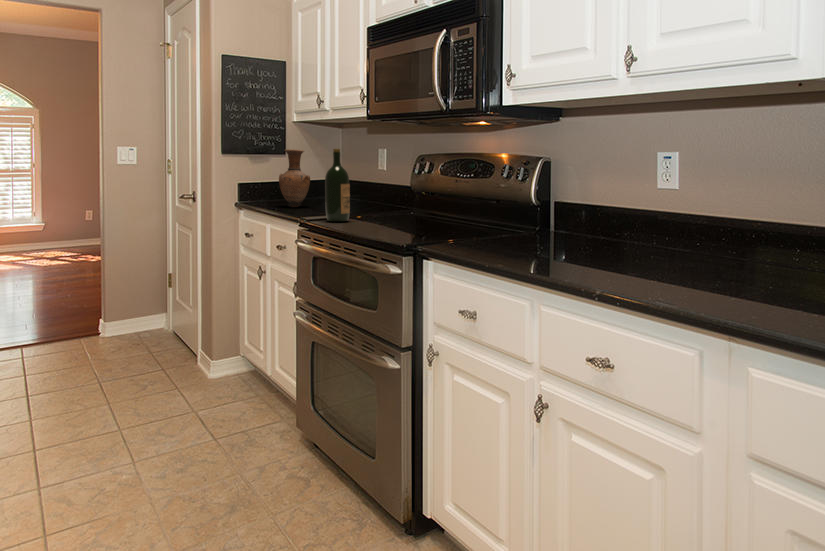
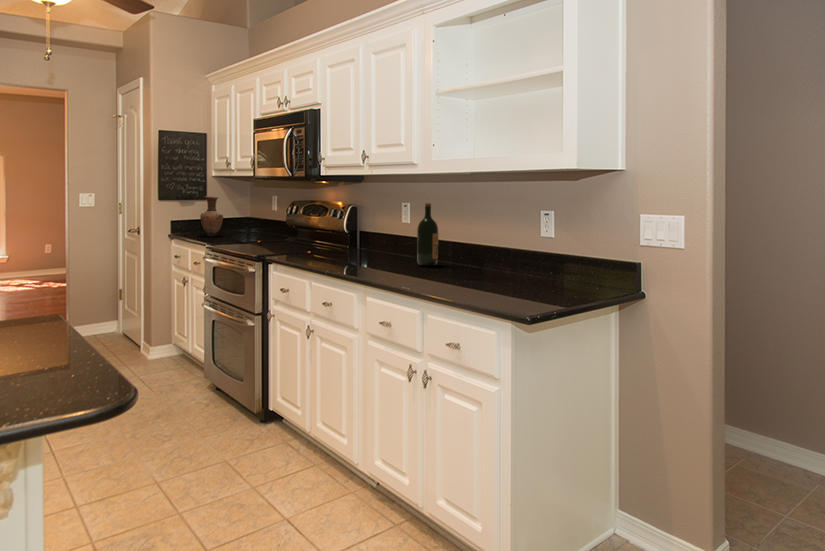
wine bottle: present [325,149,350,222] -> present [417,203,439,266]

